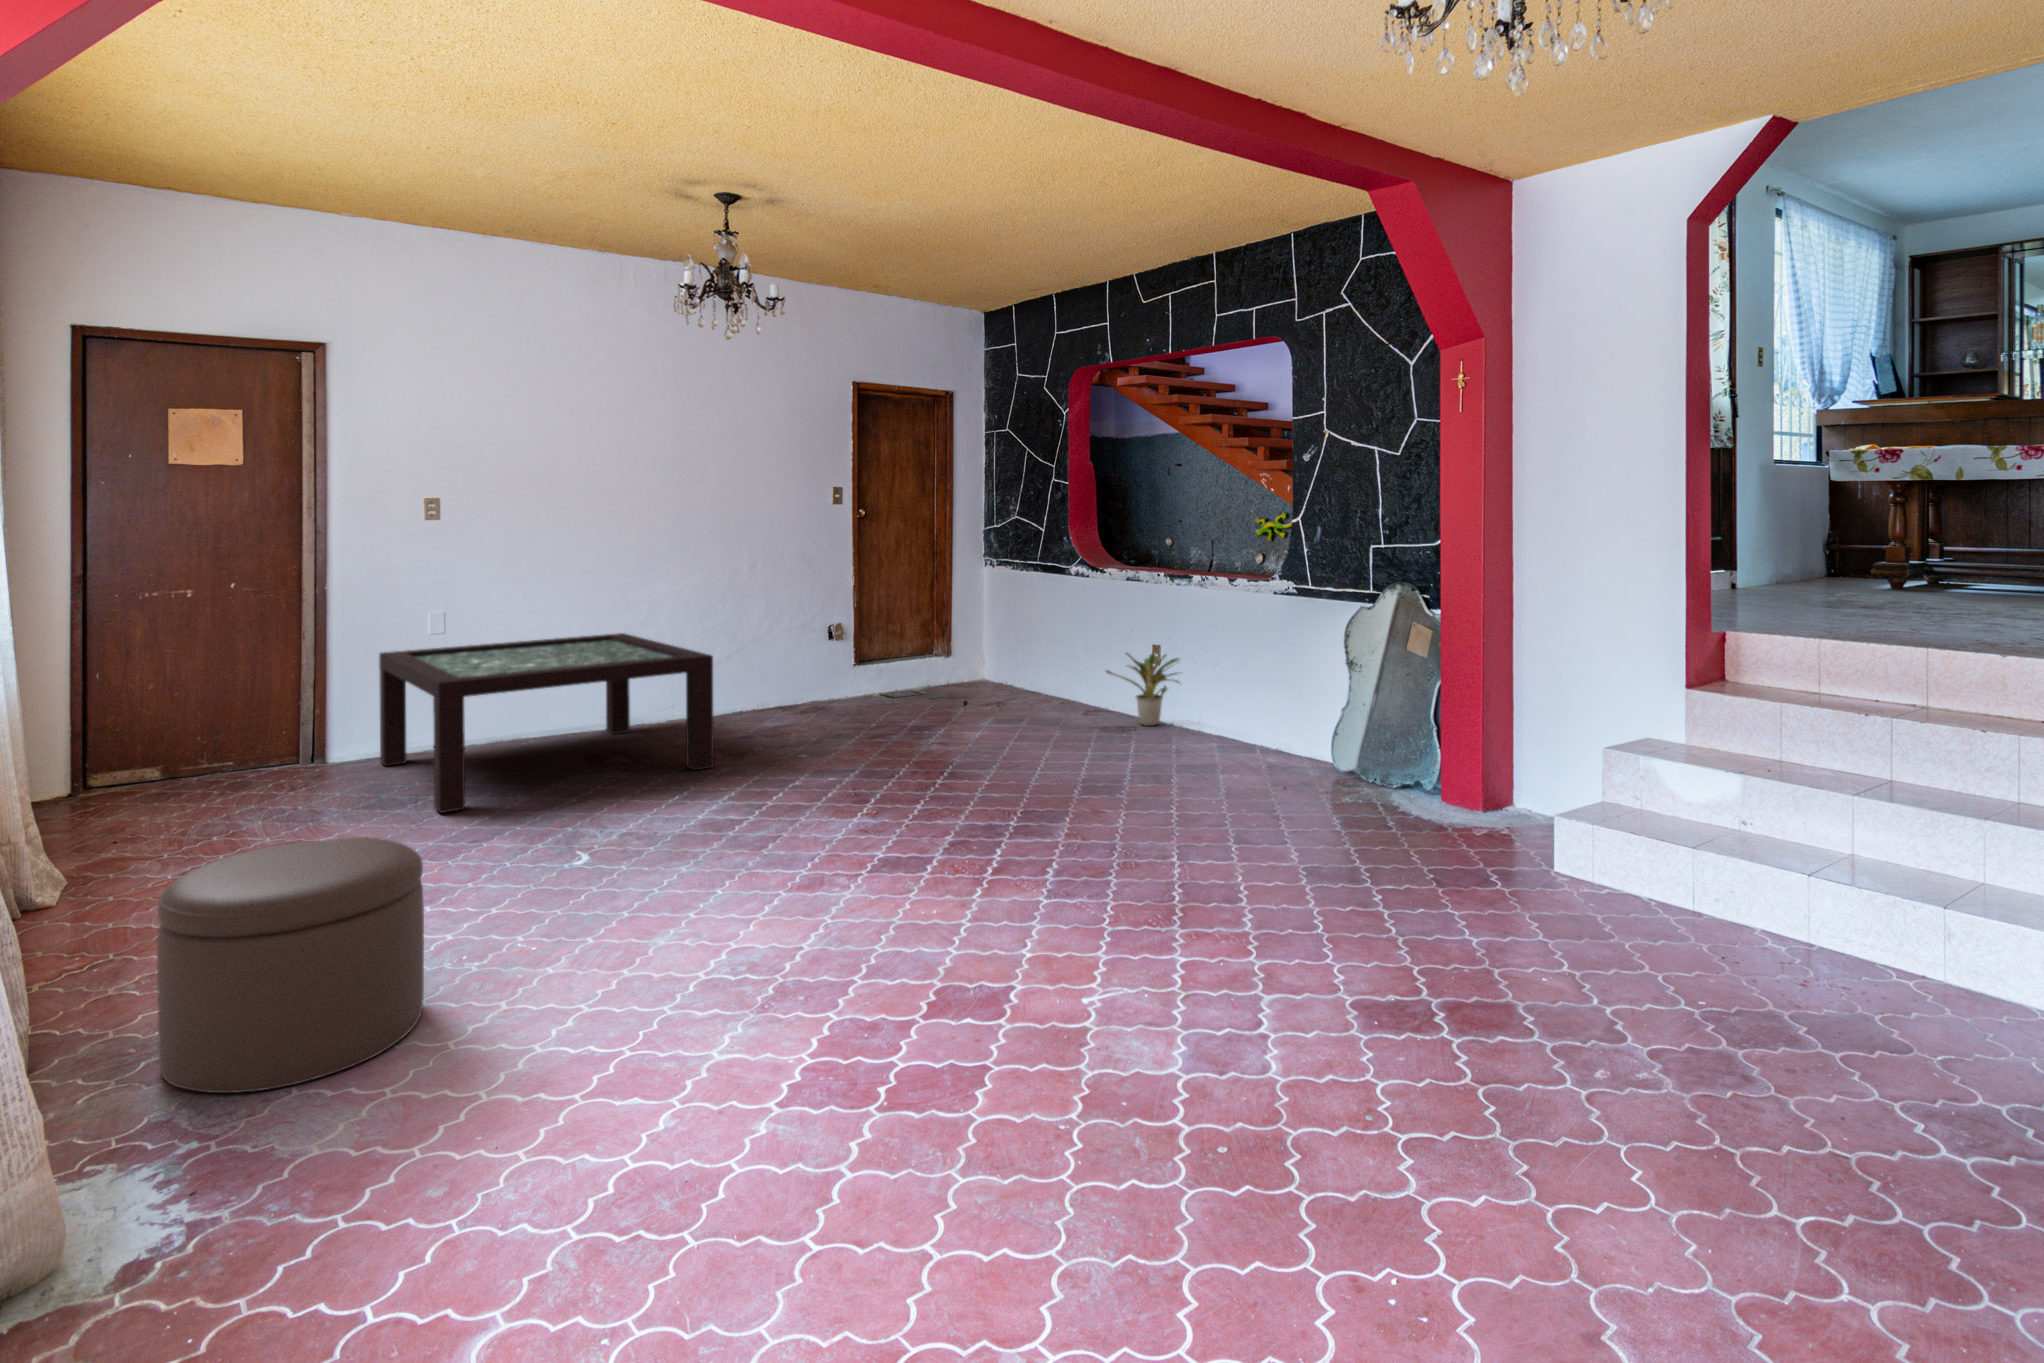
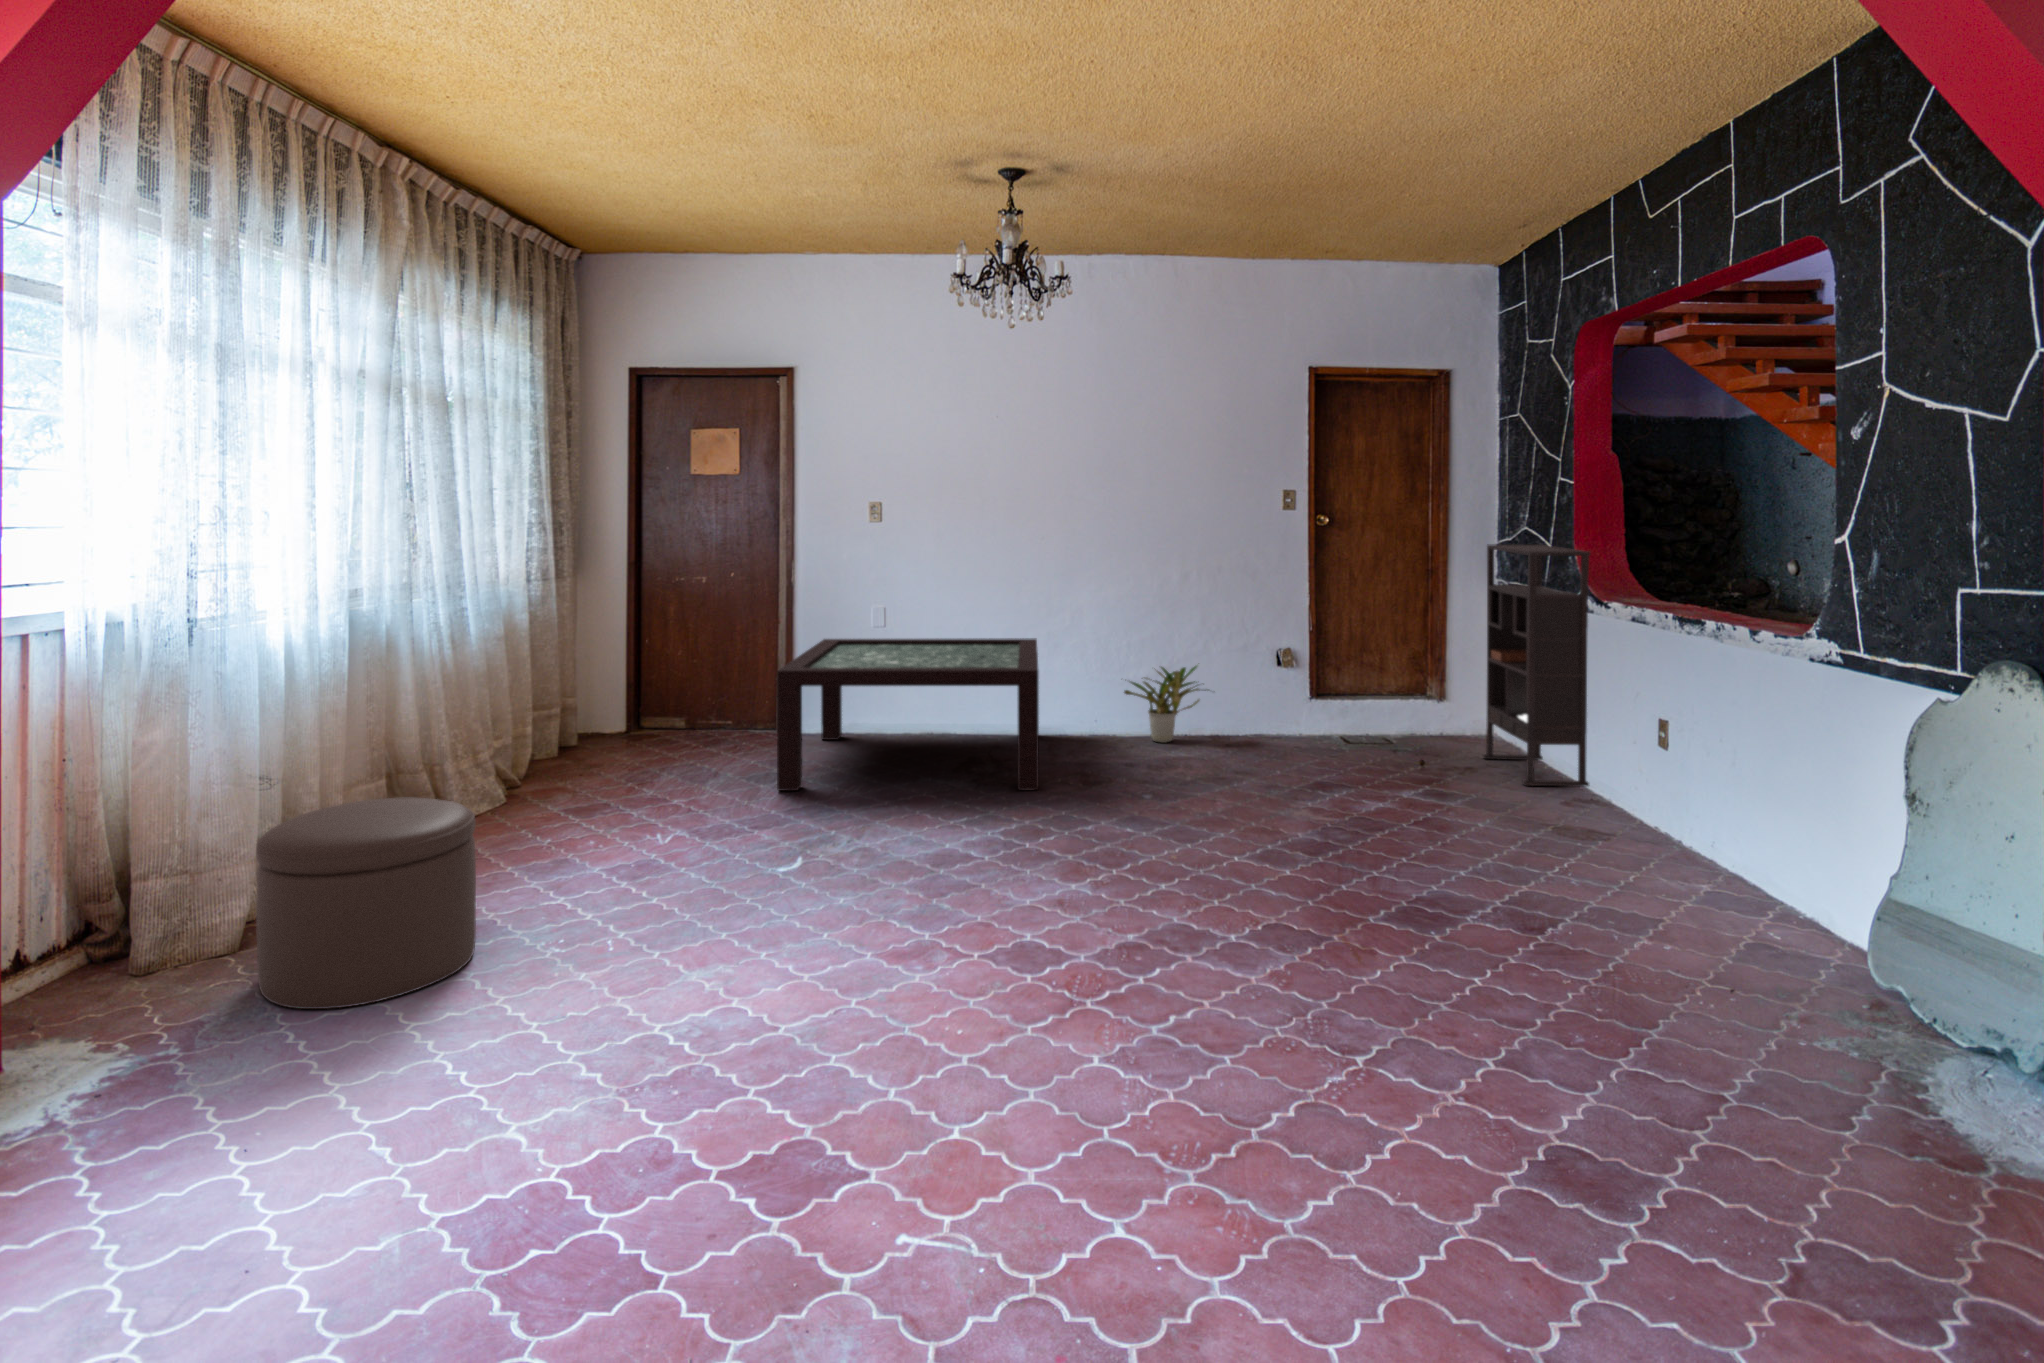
bookshelf: none [1004,529,1093,707] -> present [1483,544,1590,787]
potted plant: present [1106,653,1179,726] -> present [1124,666,1206,743]

